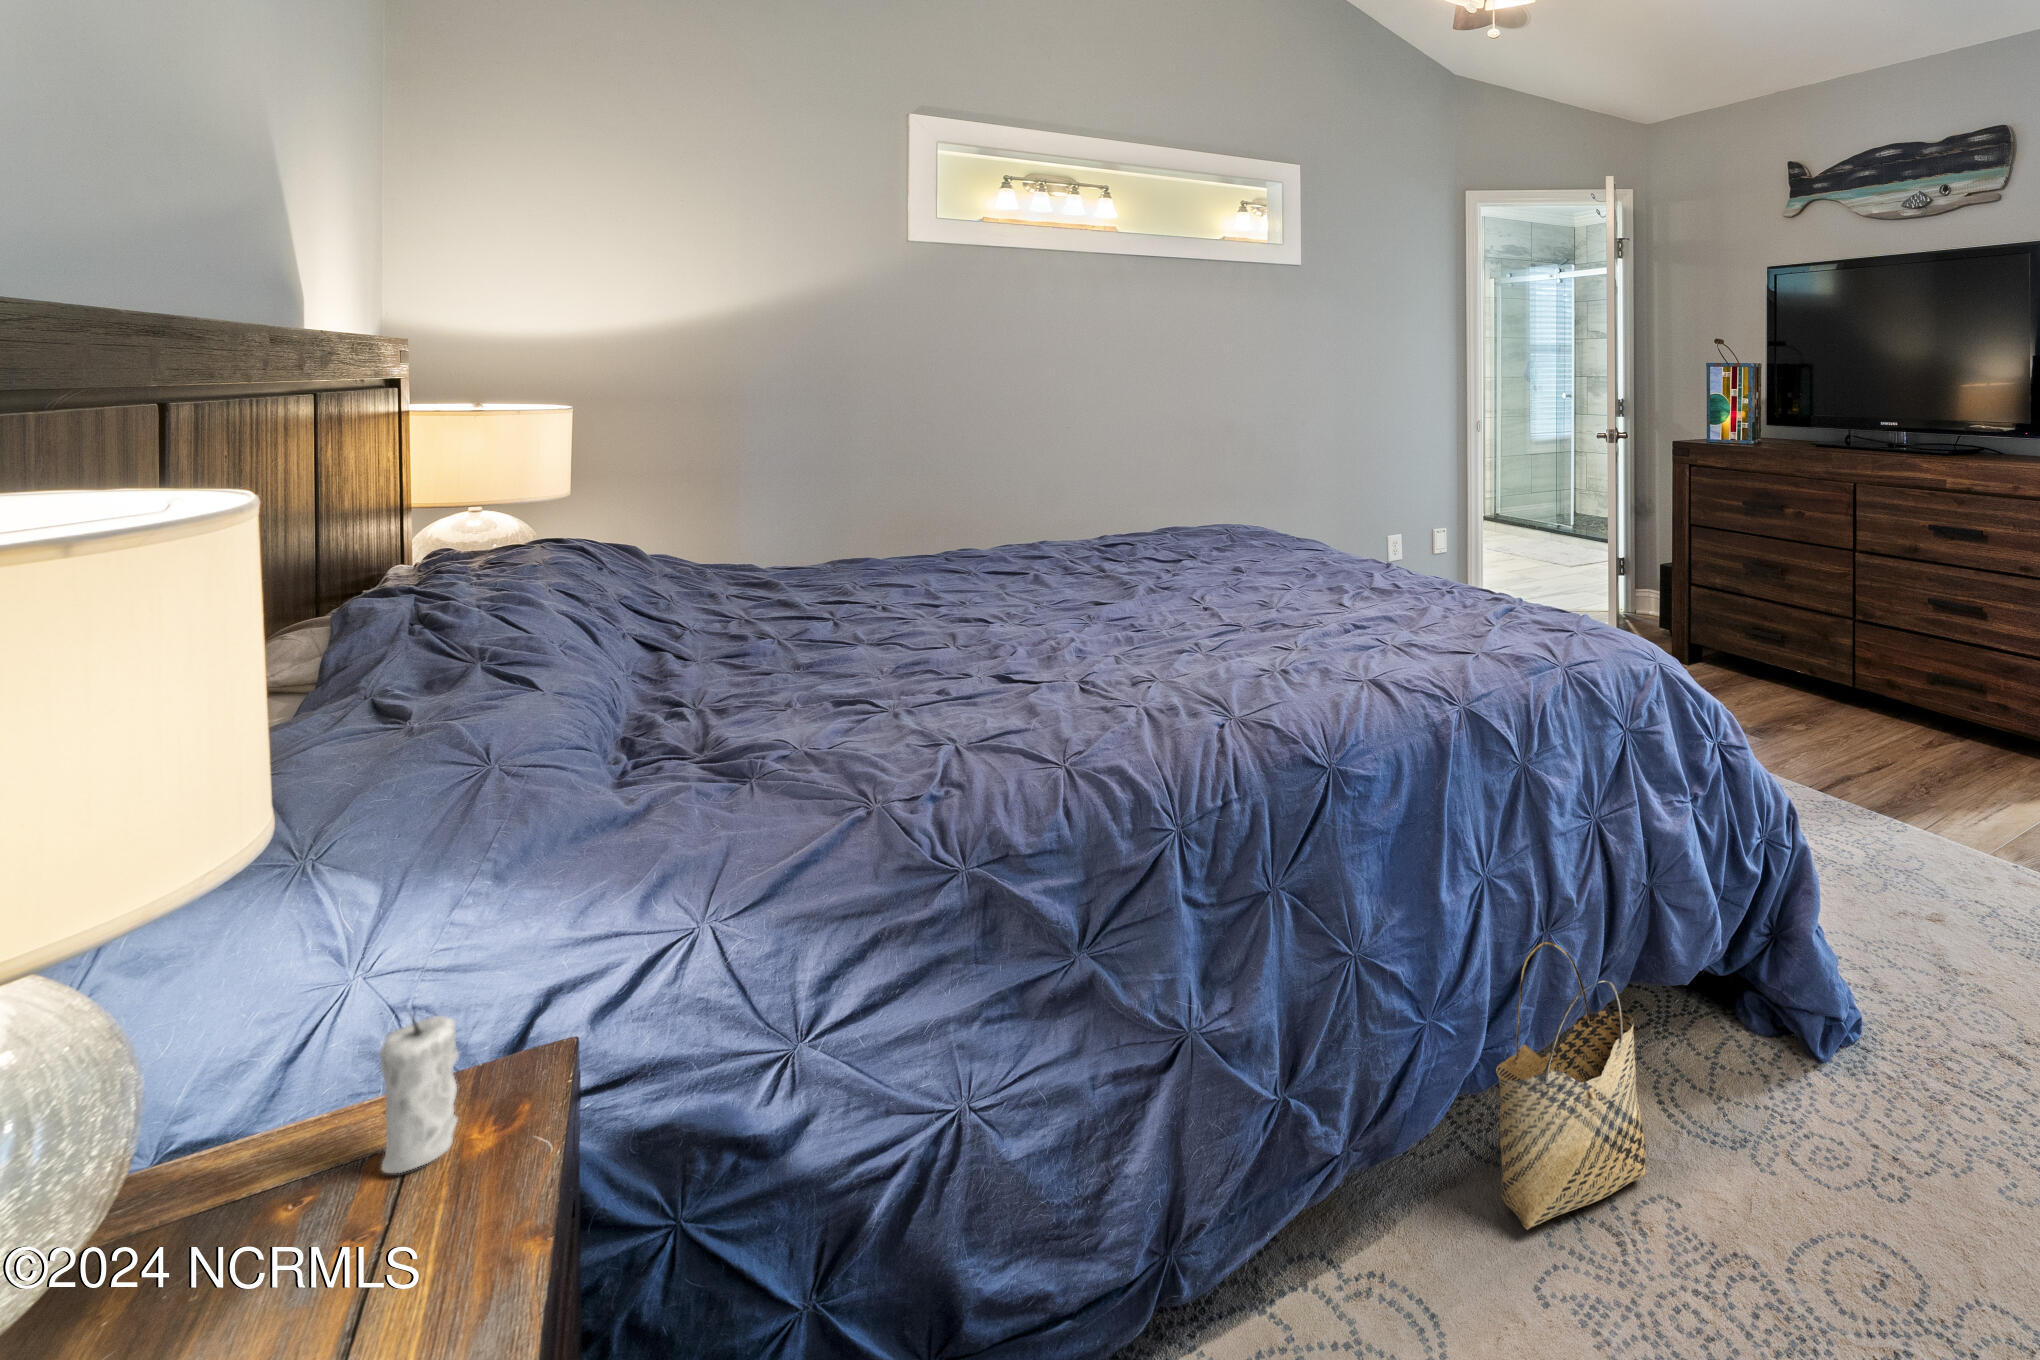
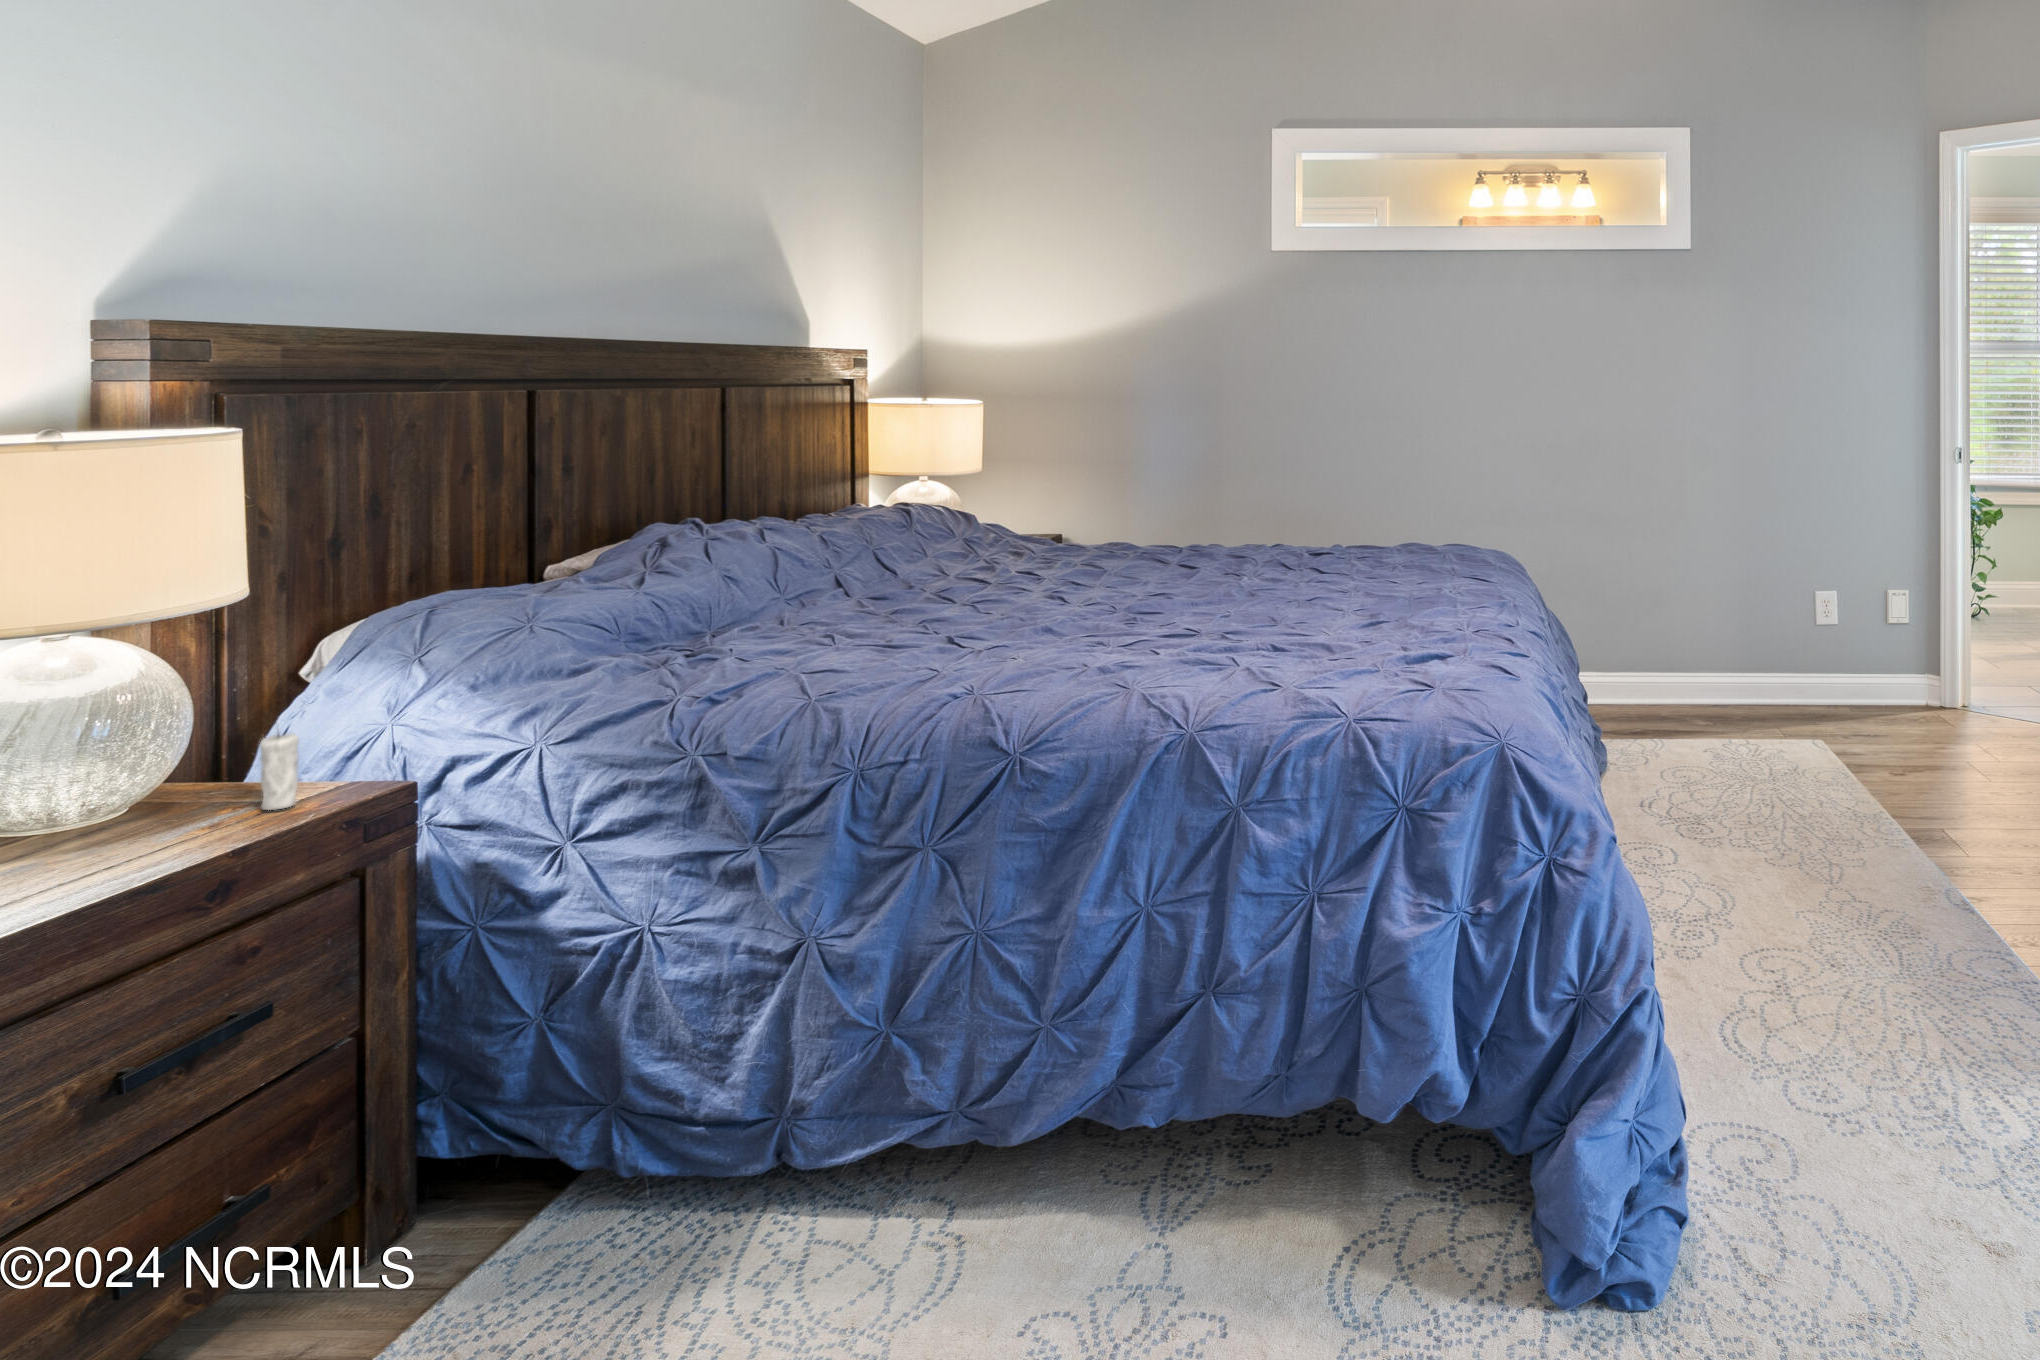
woven basket: present [1496,942,1646,1230] -> none [1109,1001,1291,1294]

